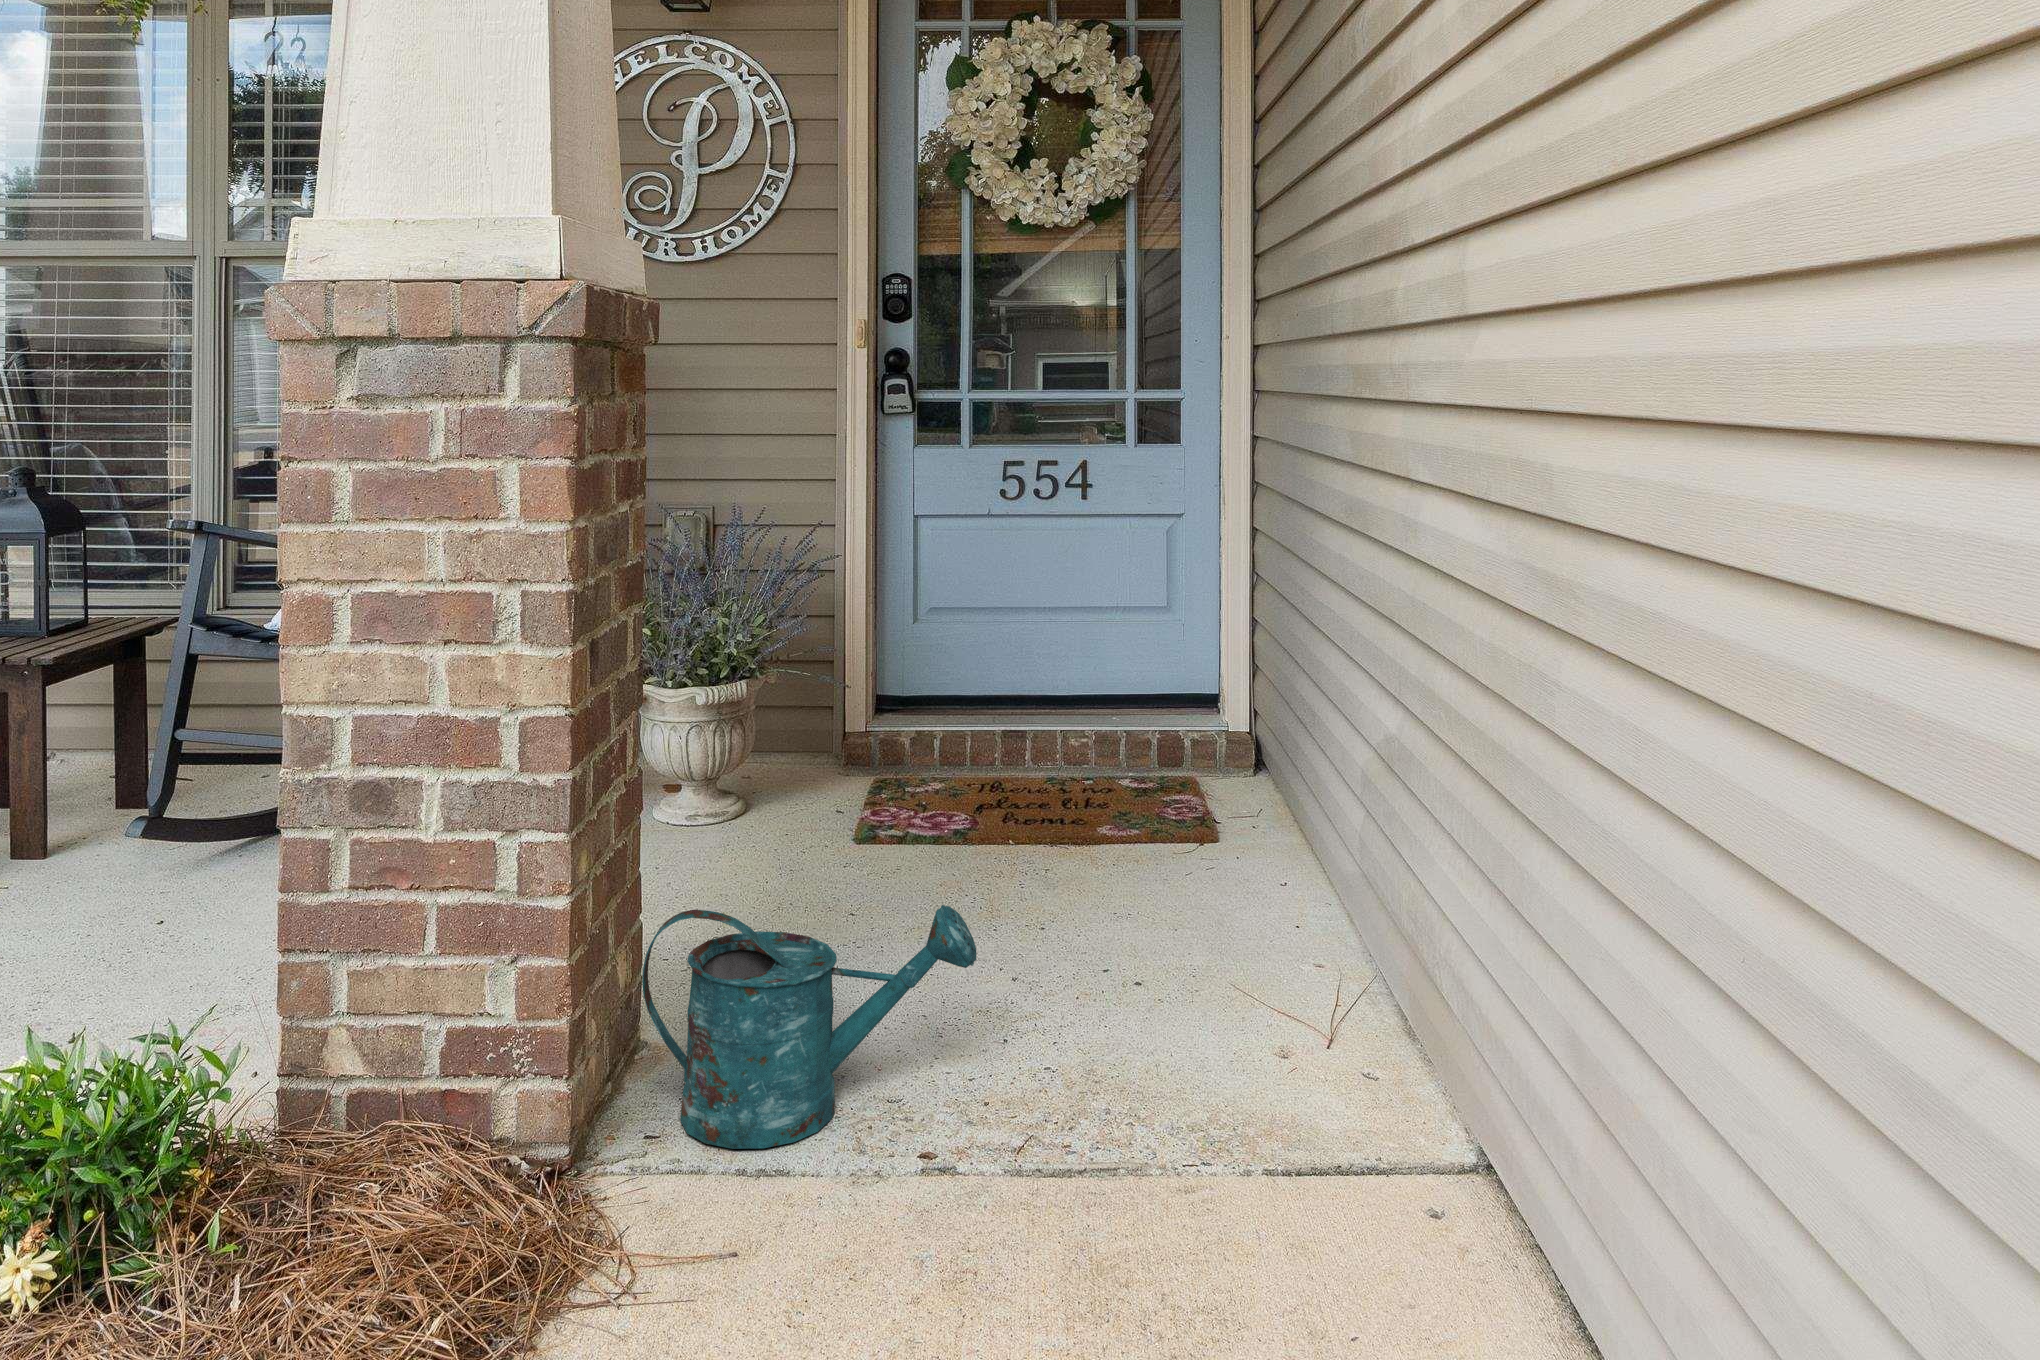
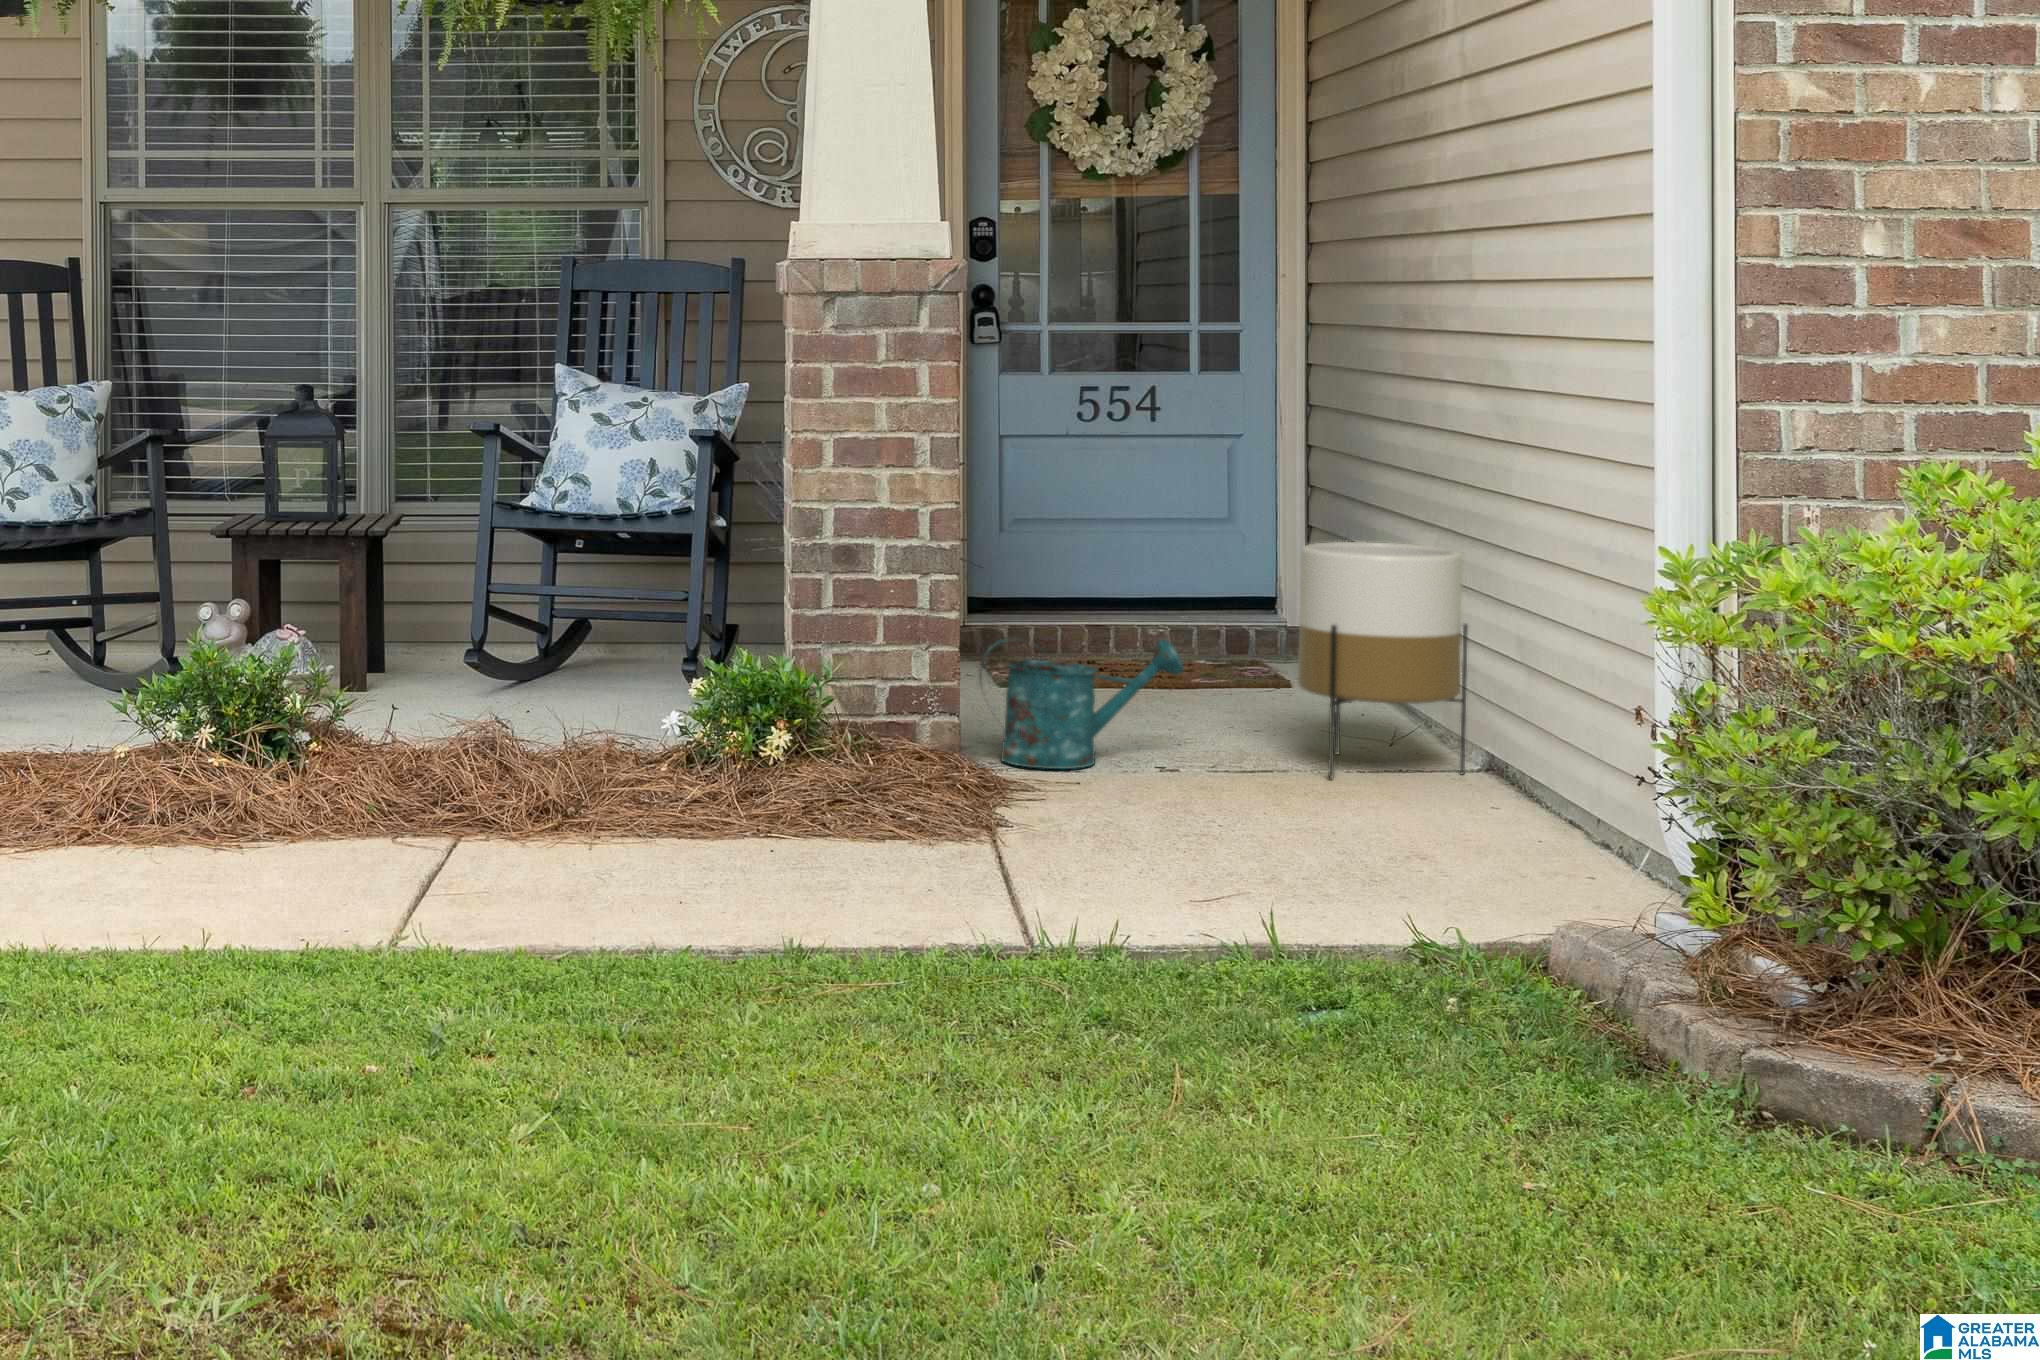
planter: none [1158,735,1426,1174] -> present [1298,542,1468,777]

